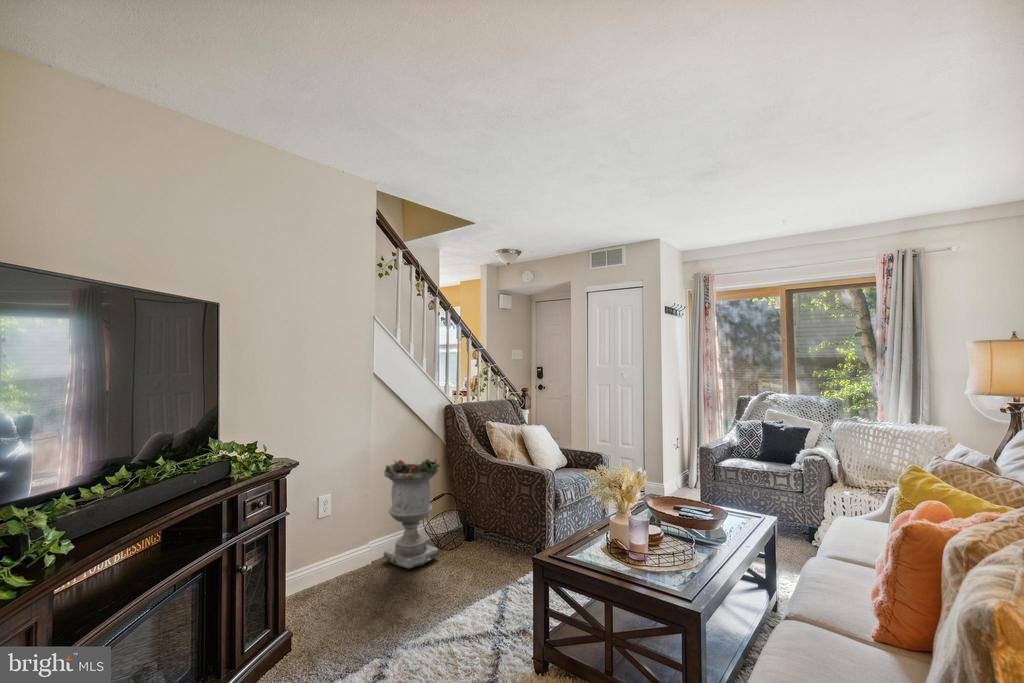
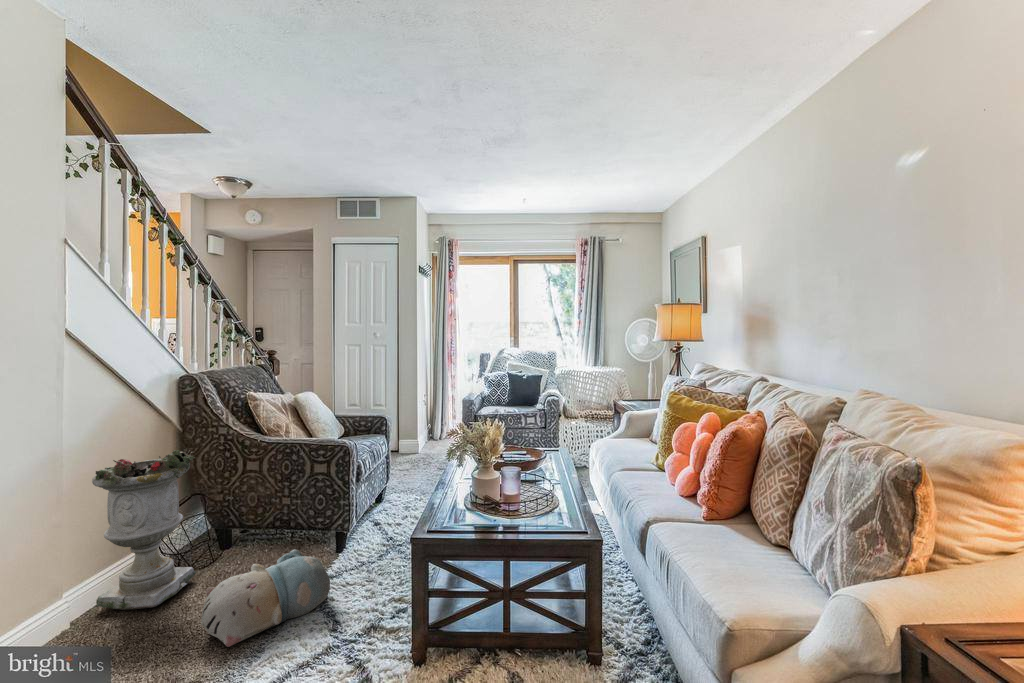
plush toy: none [419,554,507,612] -> present [201,549,330,647]

